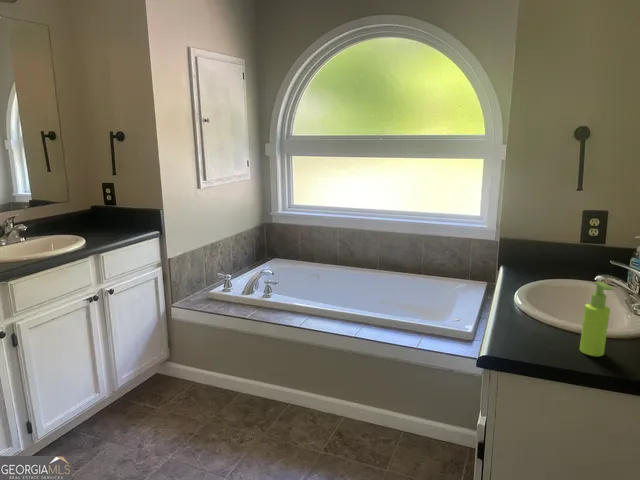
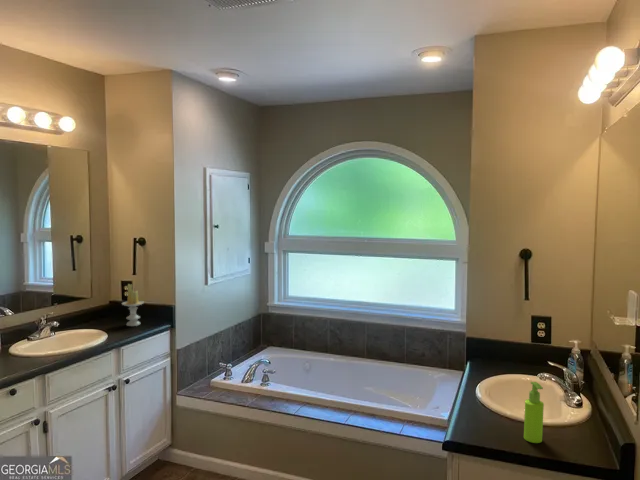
candle: none [101,184,127,232] -> present [122,284,144,326]

